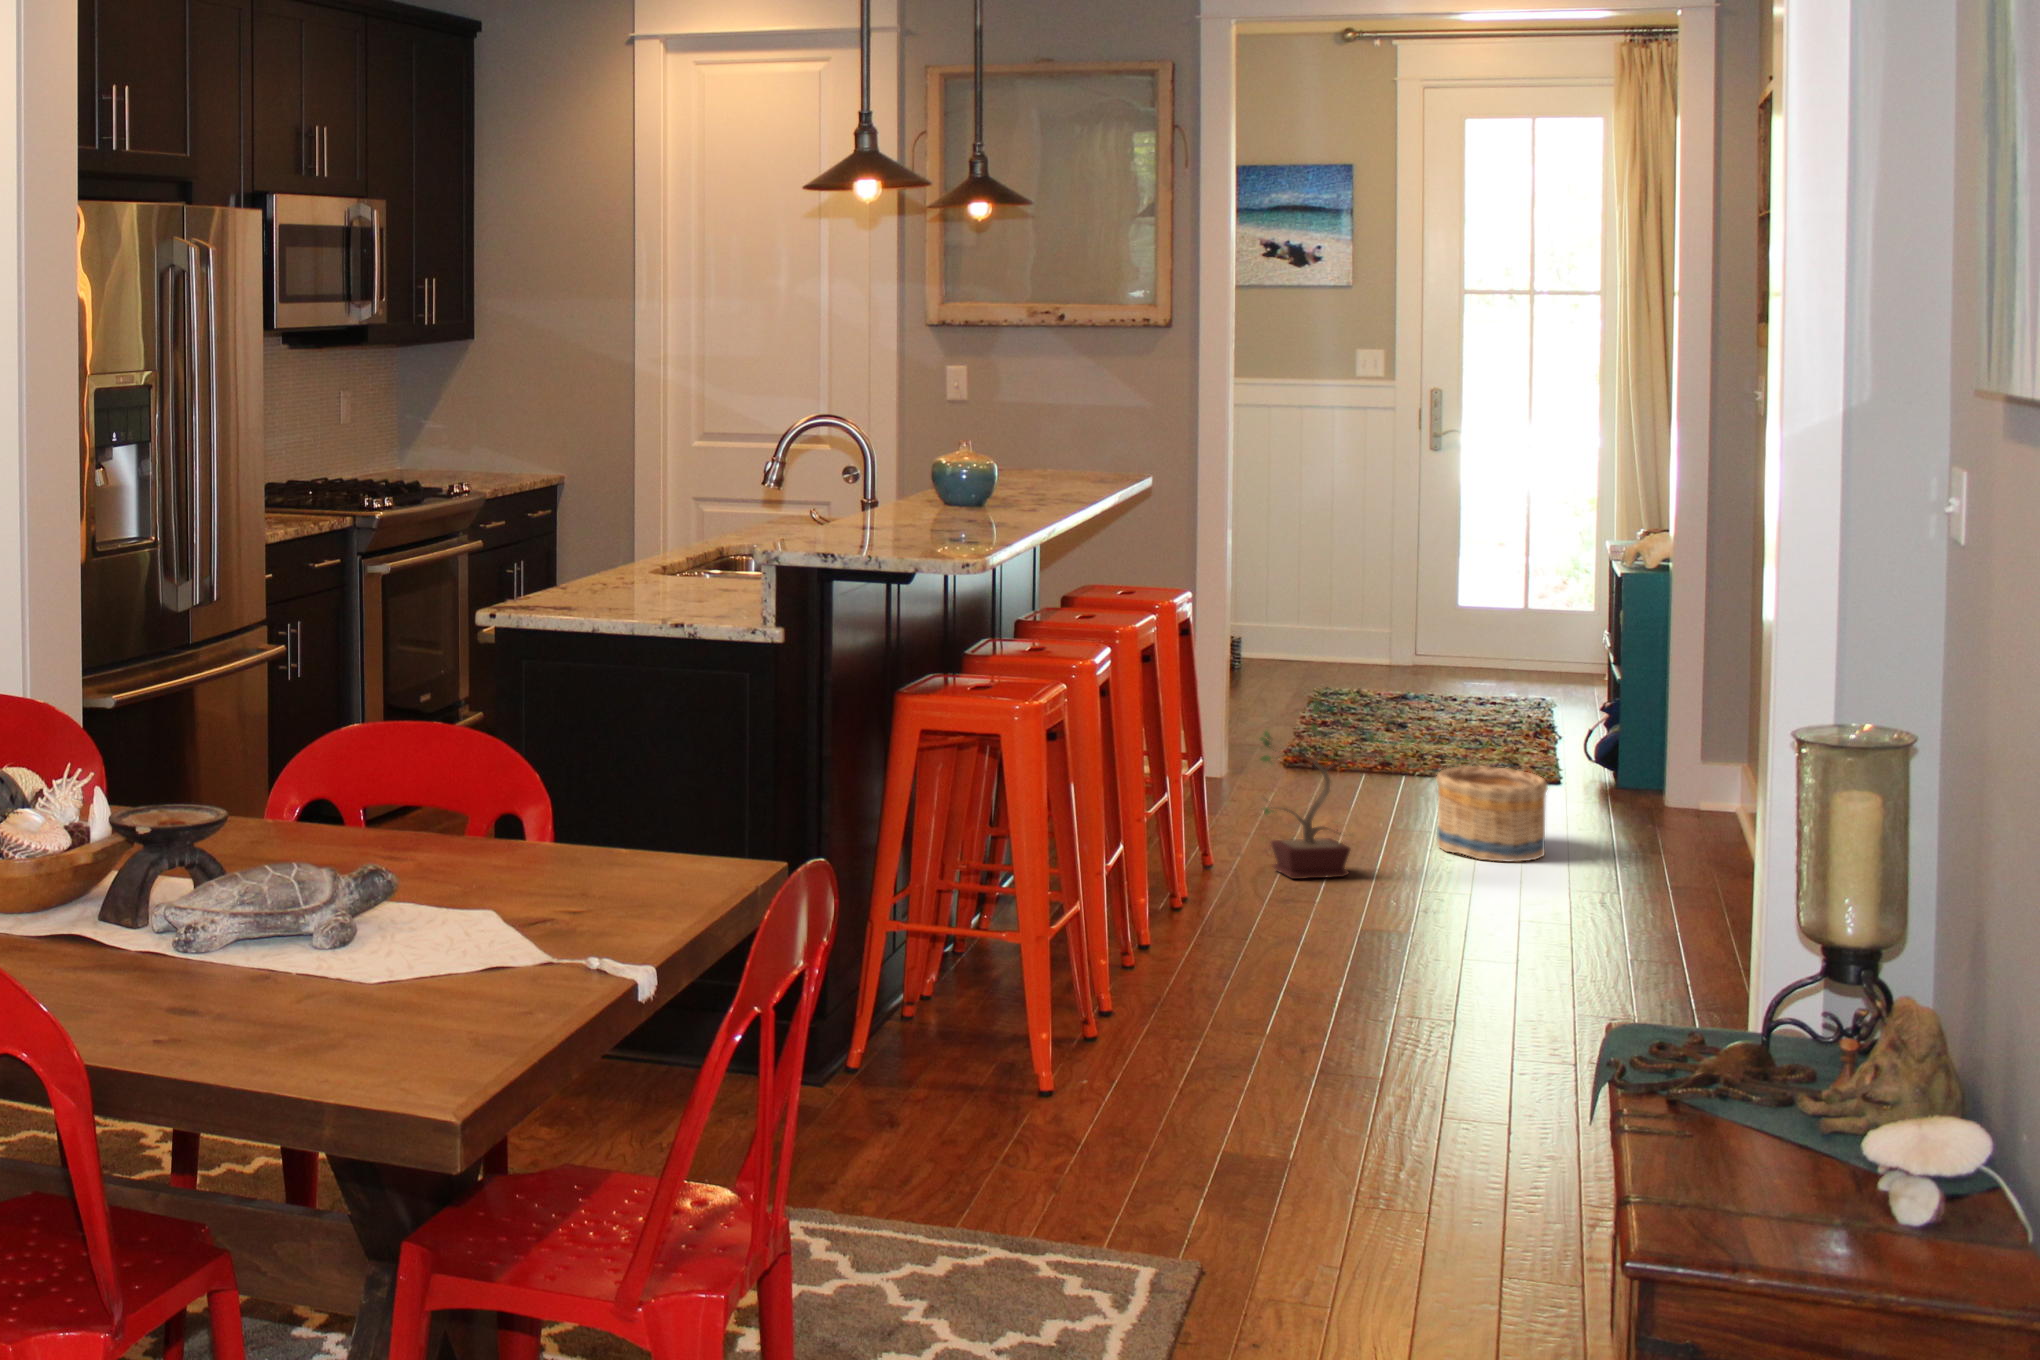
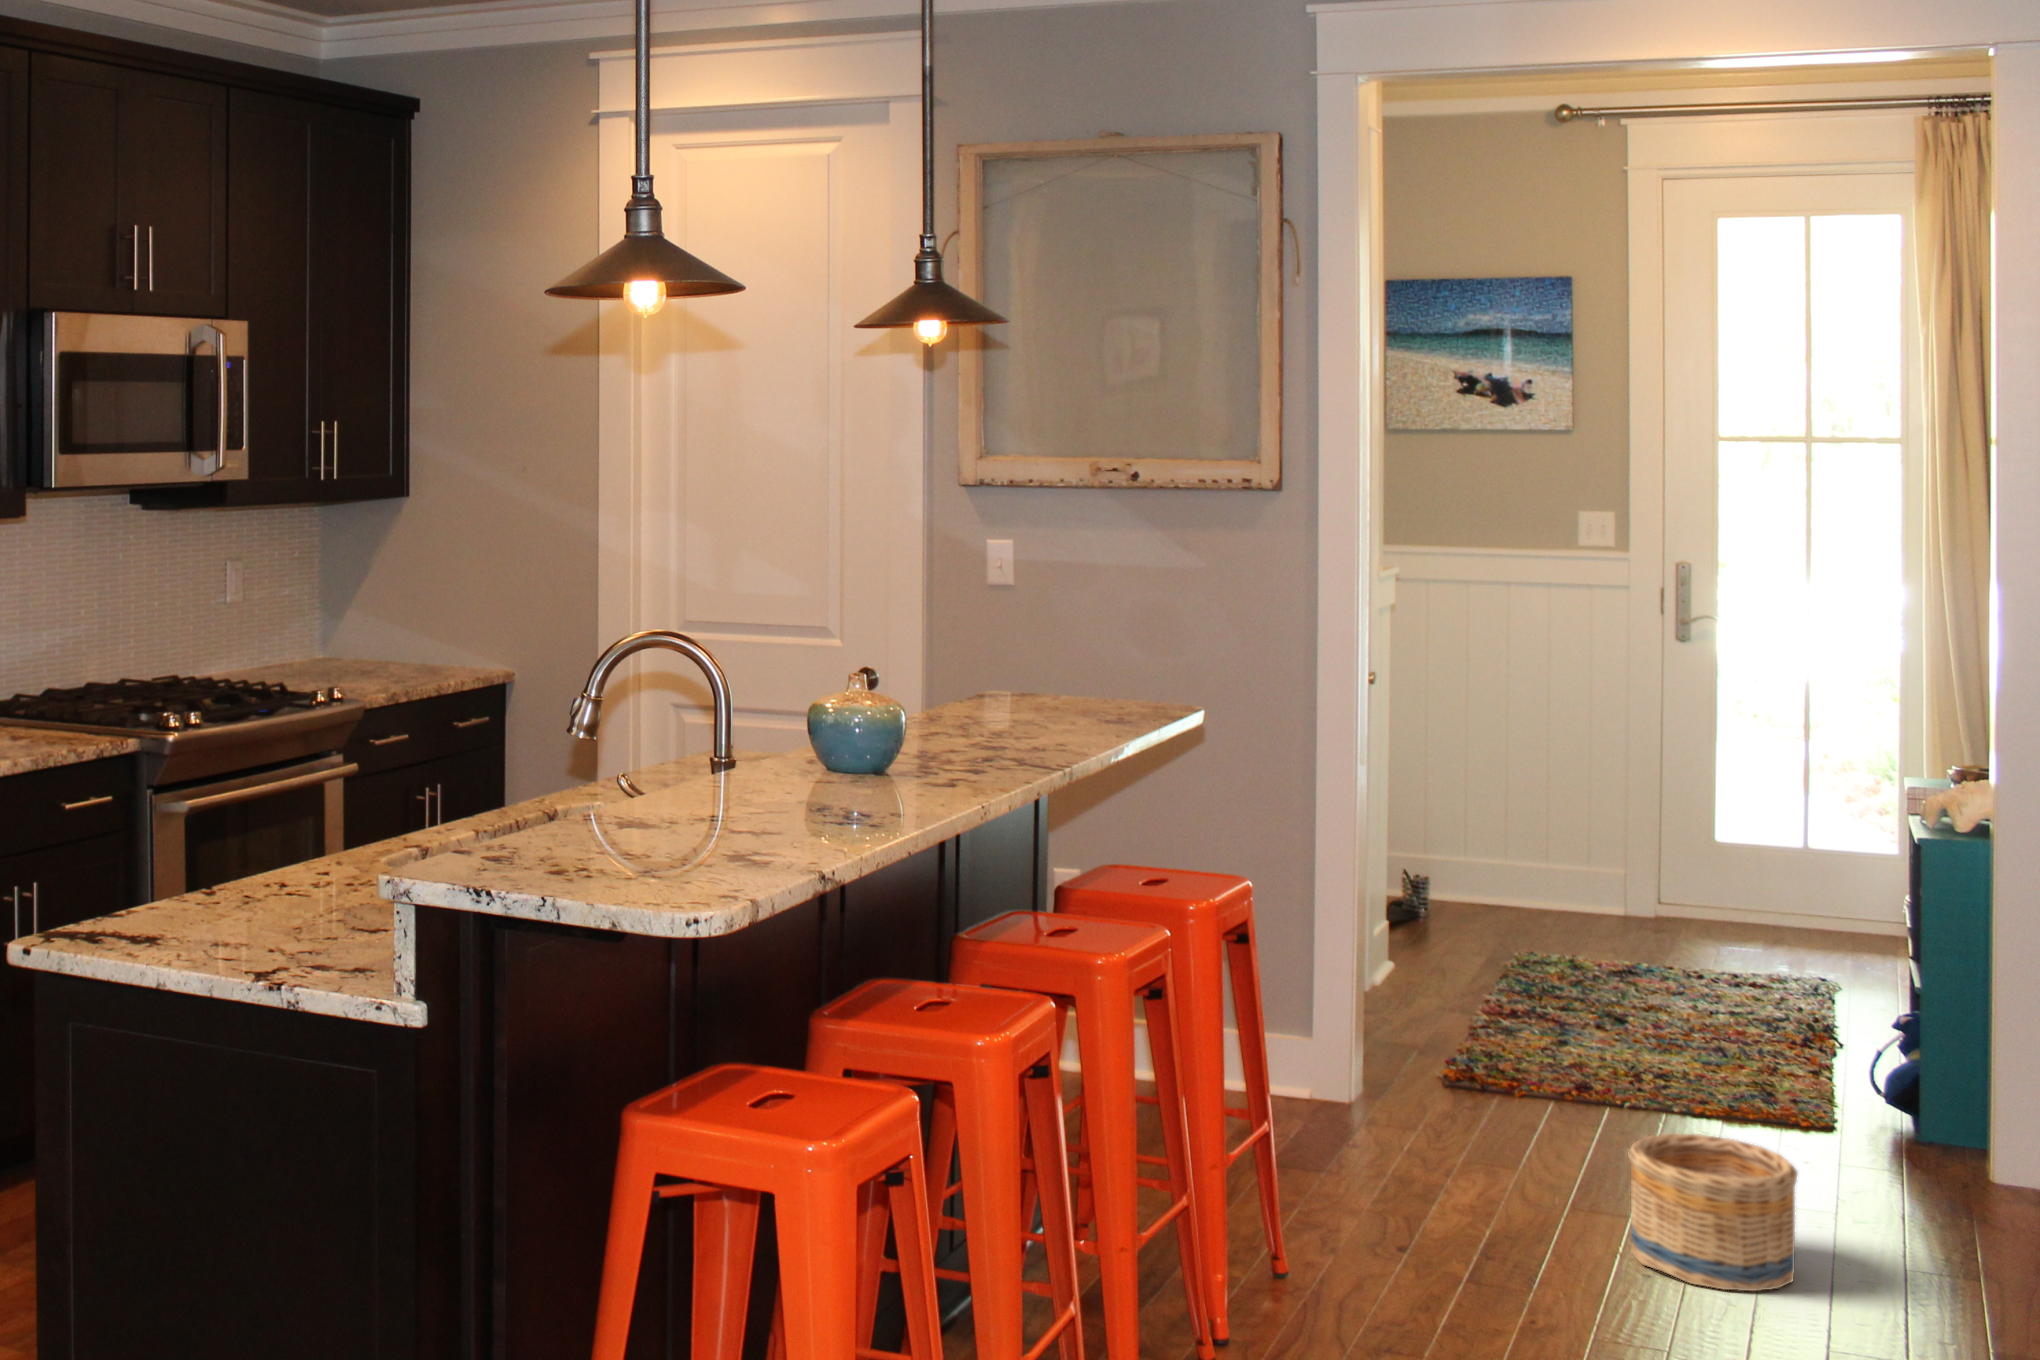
potted plant: present [1260,698,1414,879] -> none [1343,1037,1589,1311]

